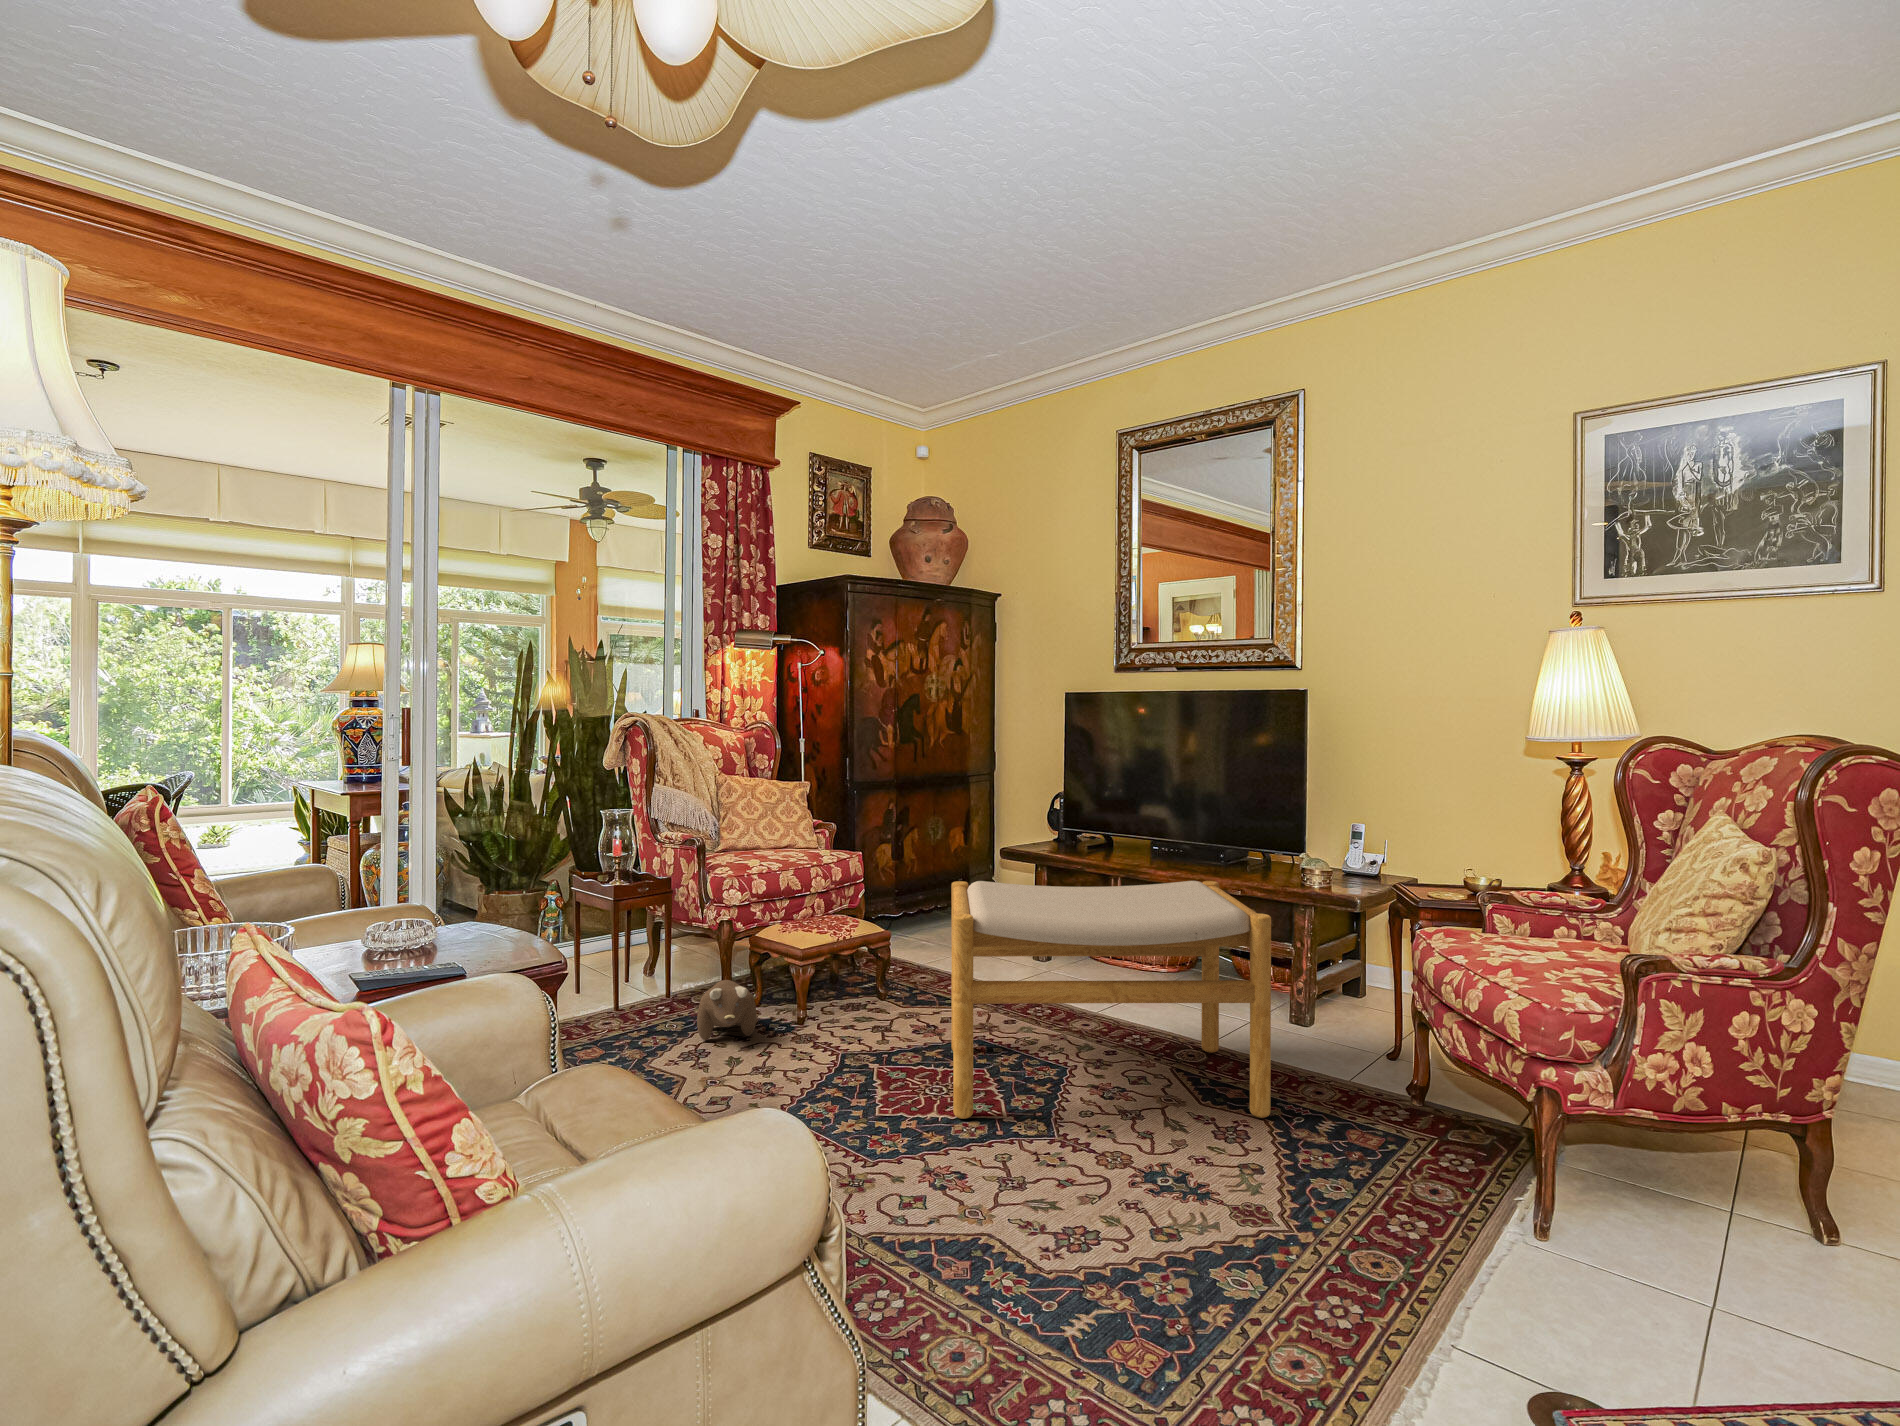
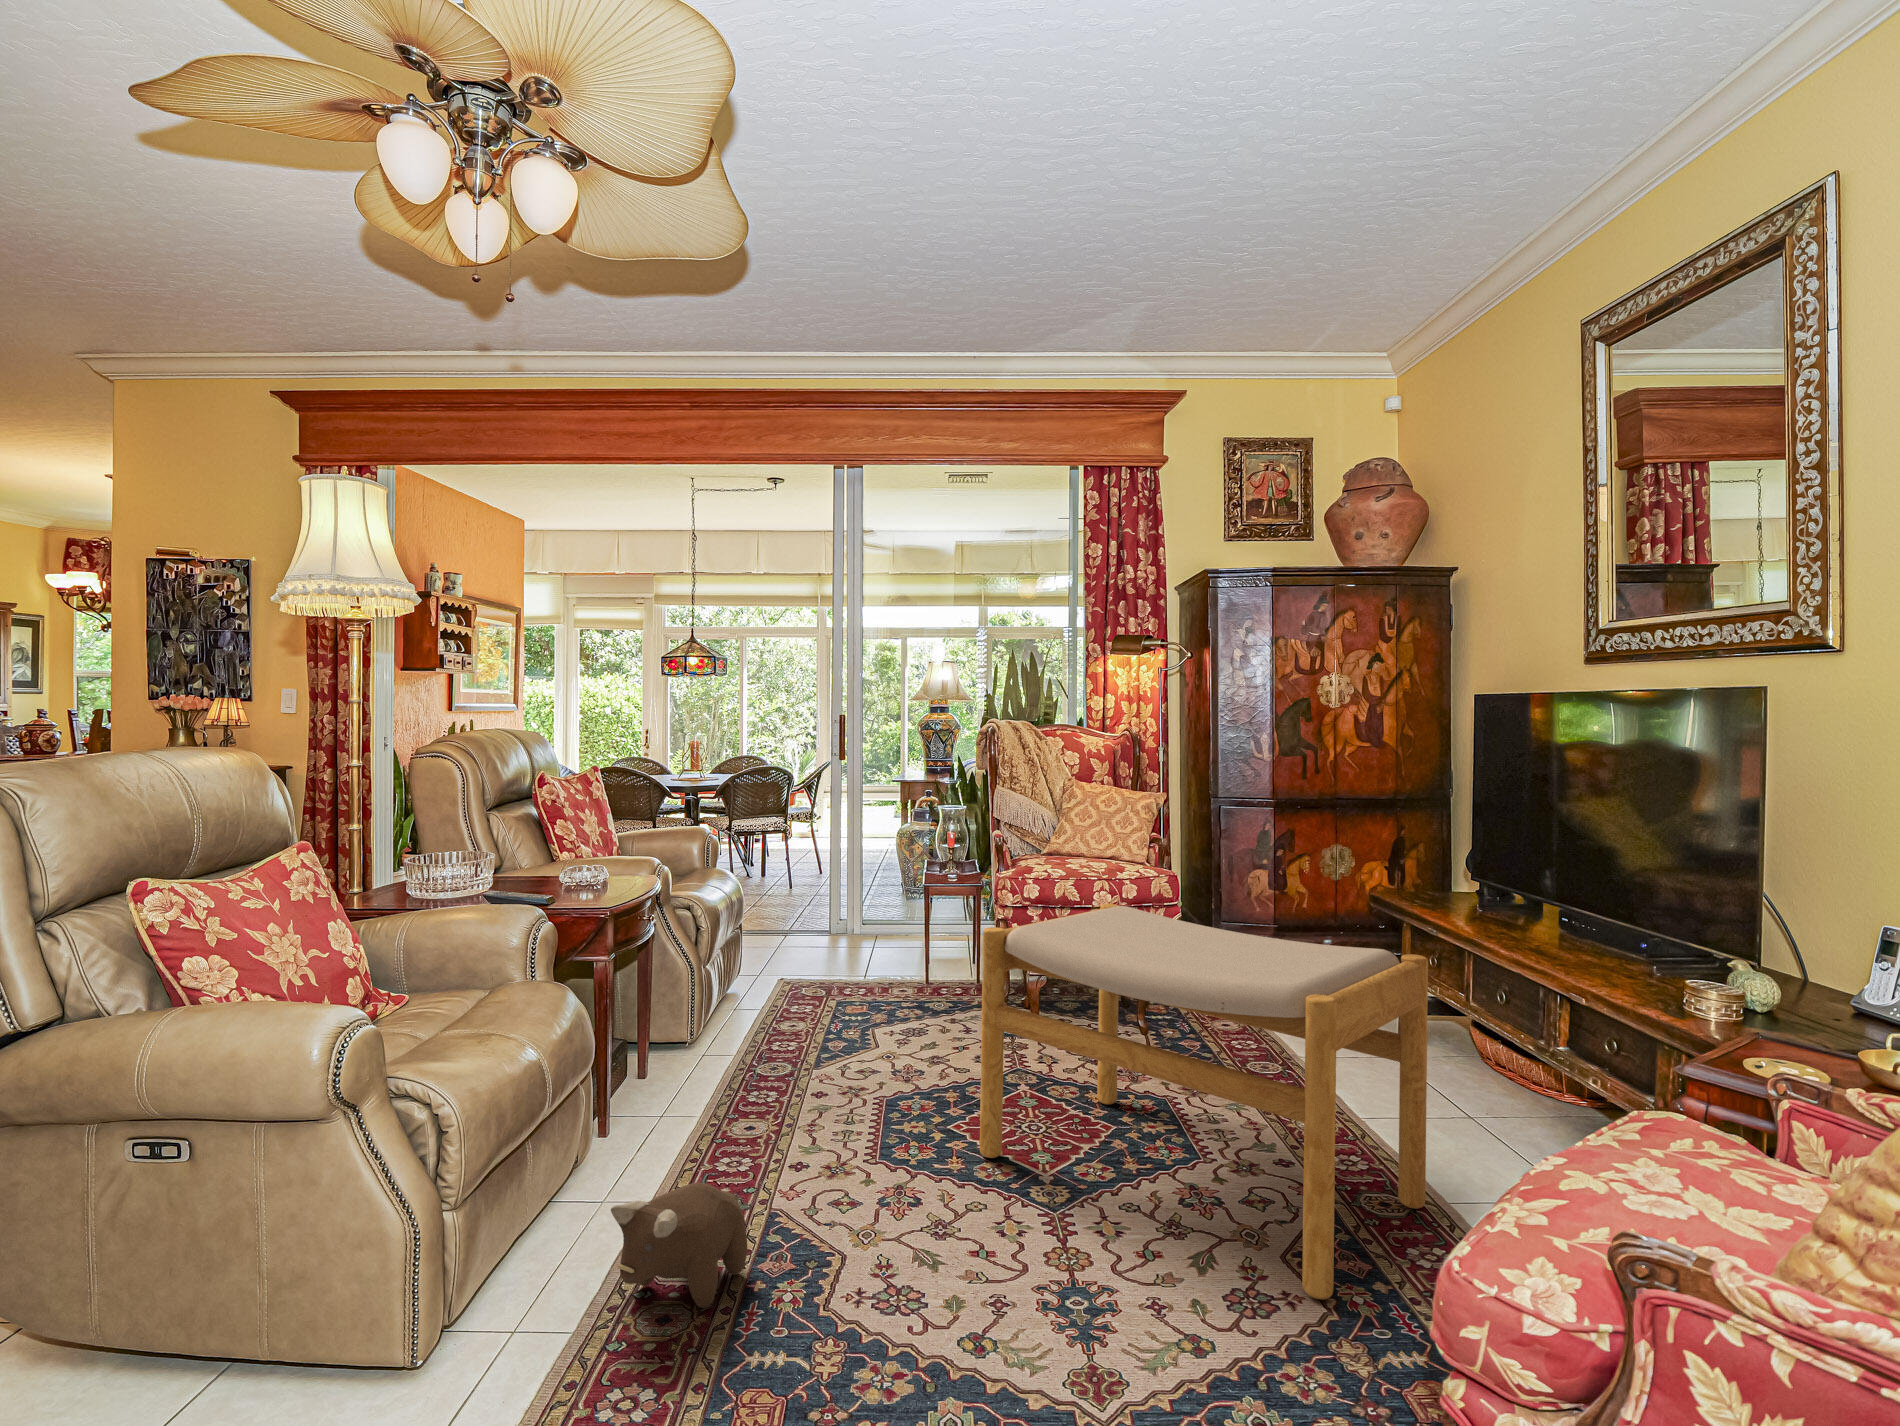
plush toy: present [697,980,756,1040] -> present [611,1183,747,1308]

